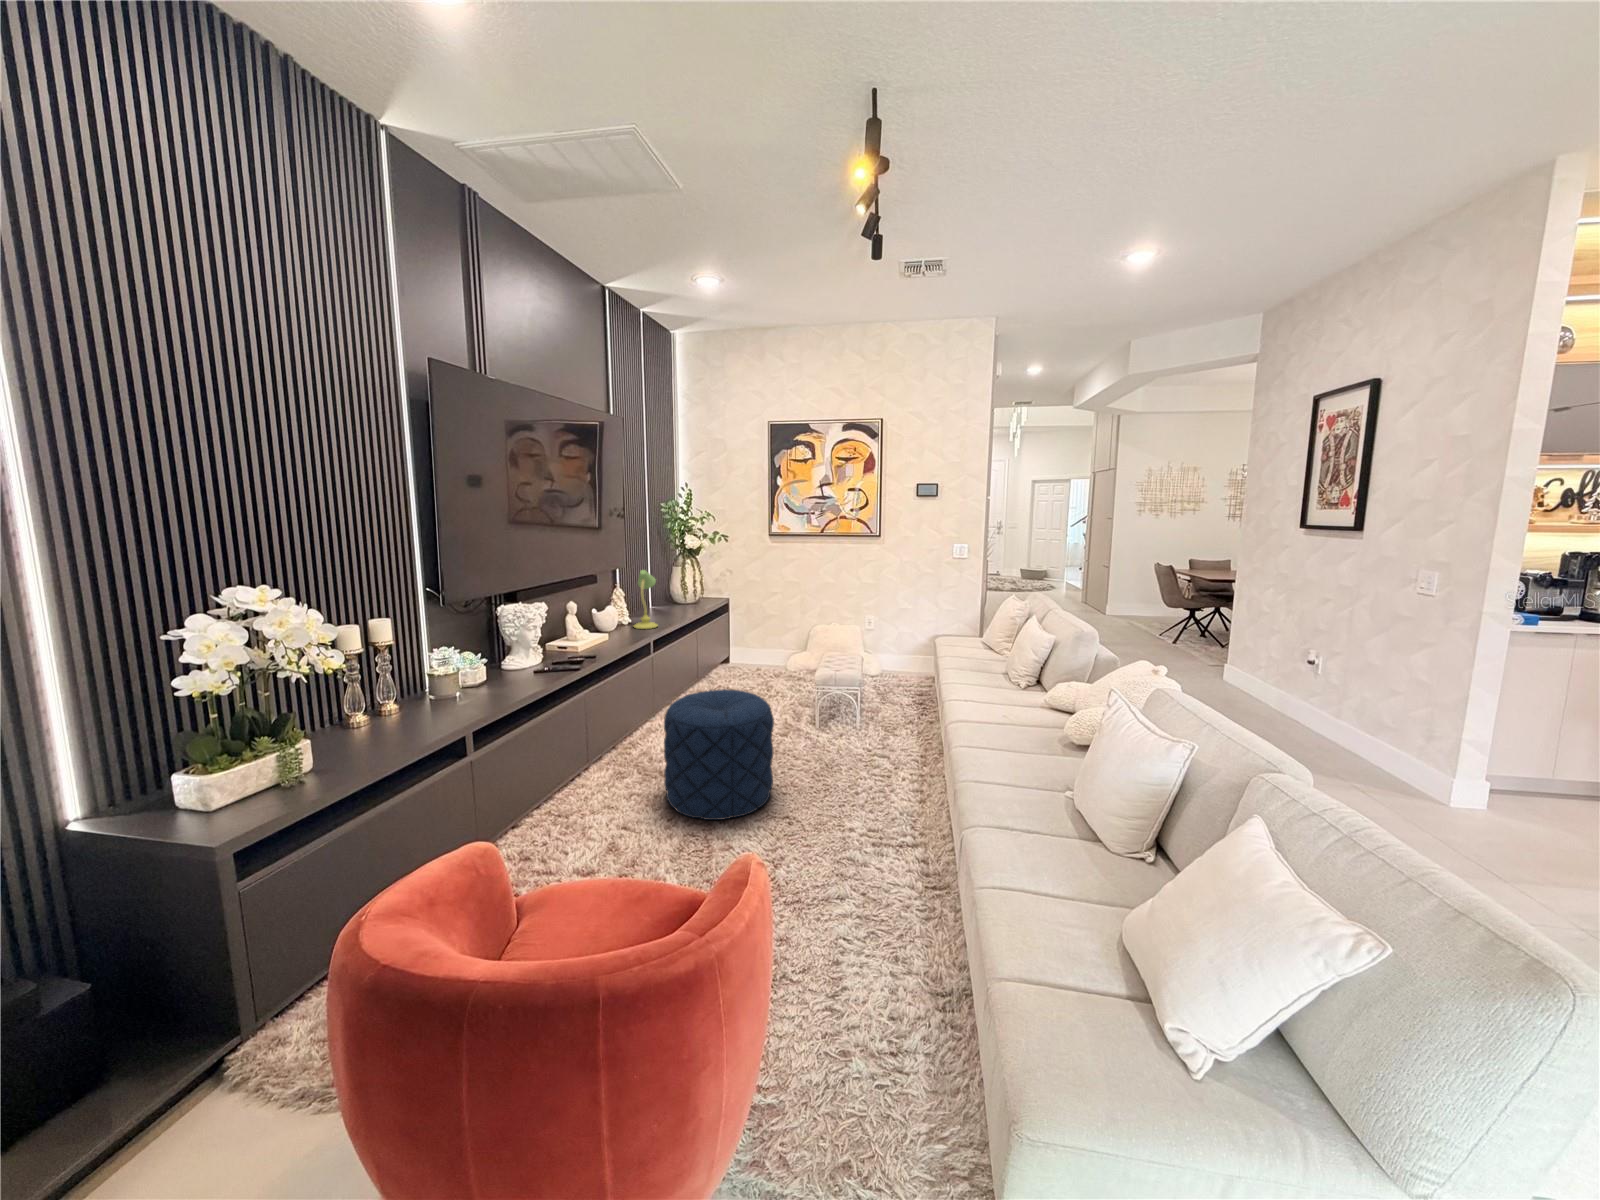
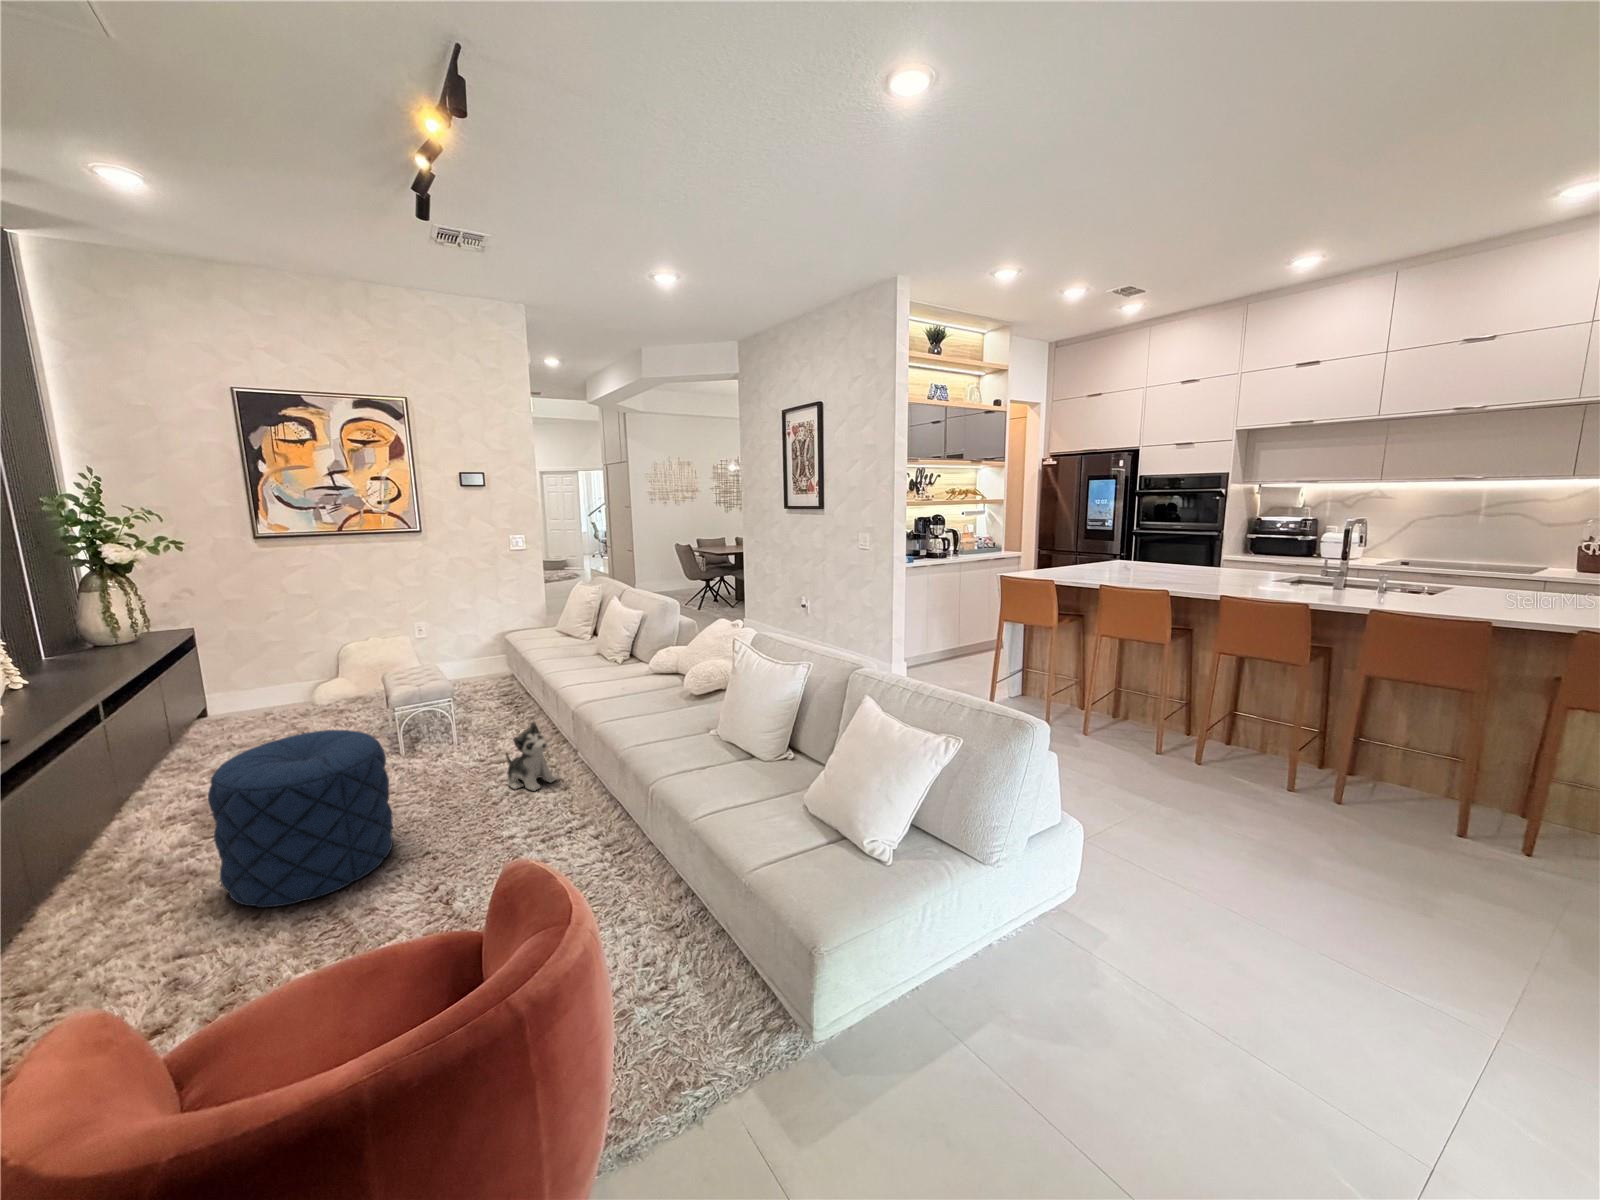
table lamp: present [634,570,658,629] -> none [25,600,86,693]
plush toy: none [875,726,917,794] -> present [506,722,556,791]

